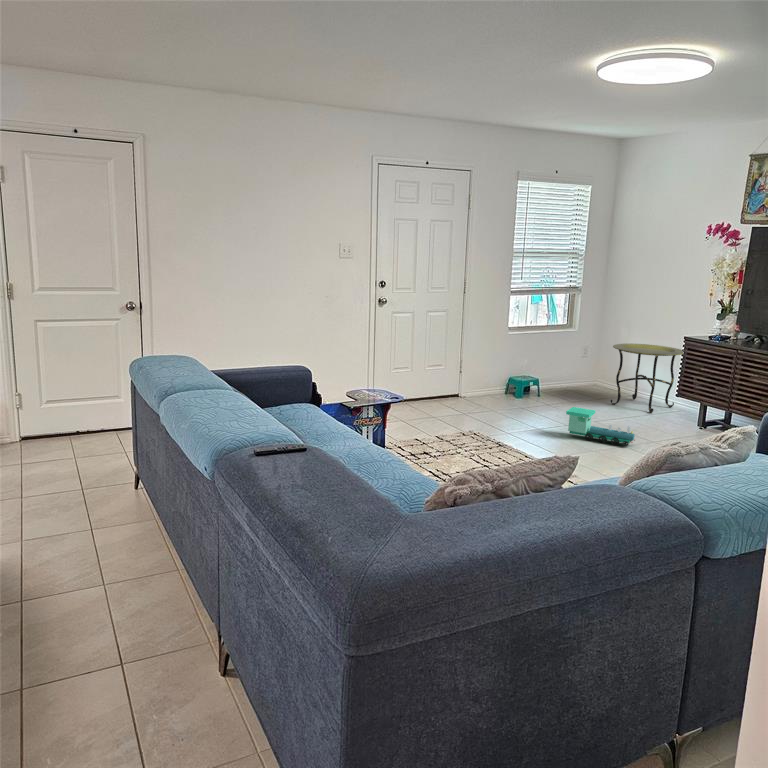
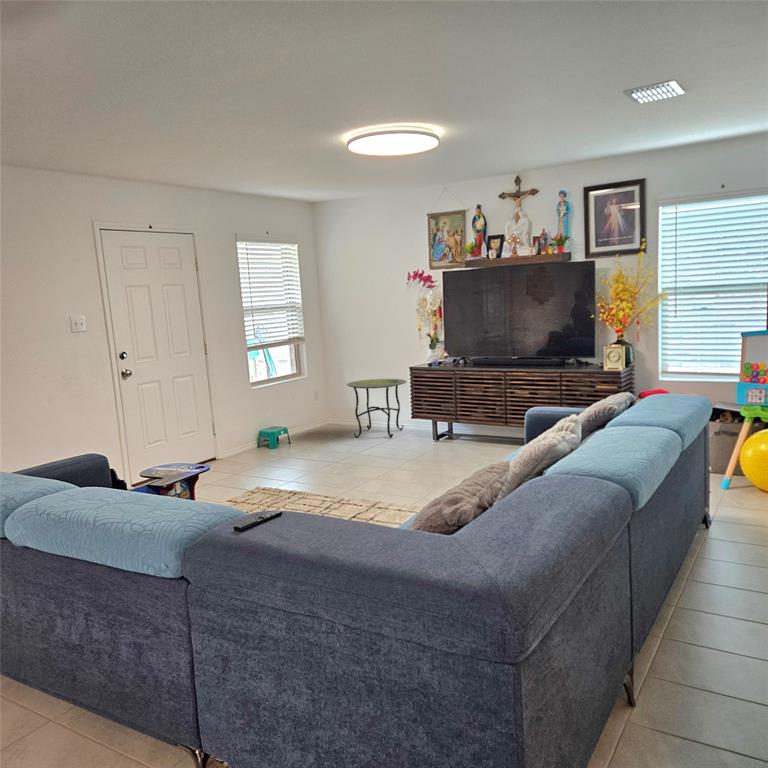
toy train: present [566,407,635,446] -> none [341,443,403,472]

